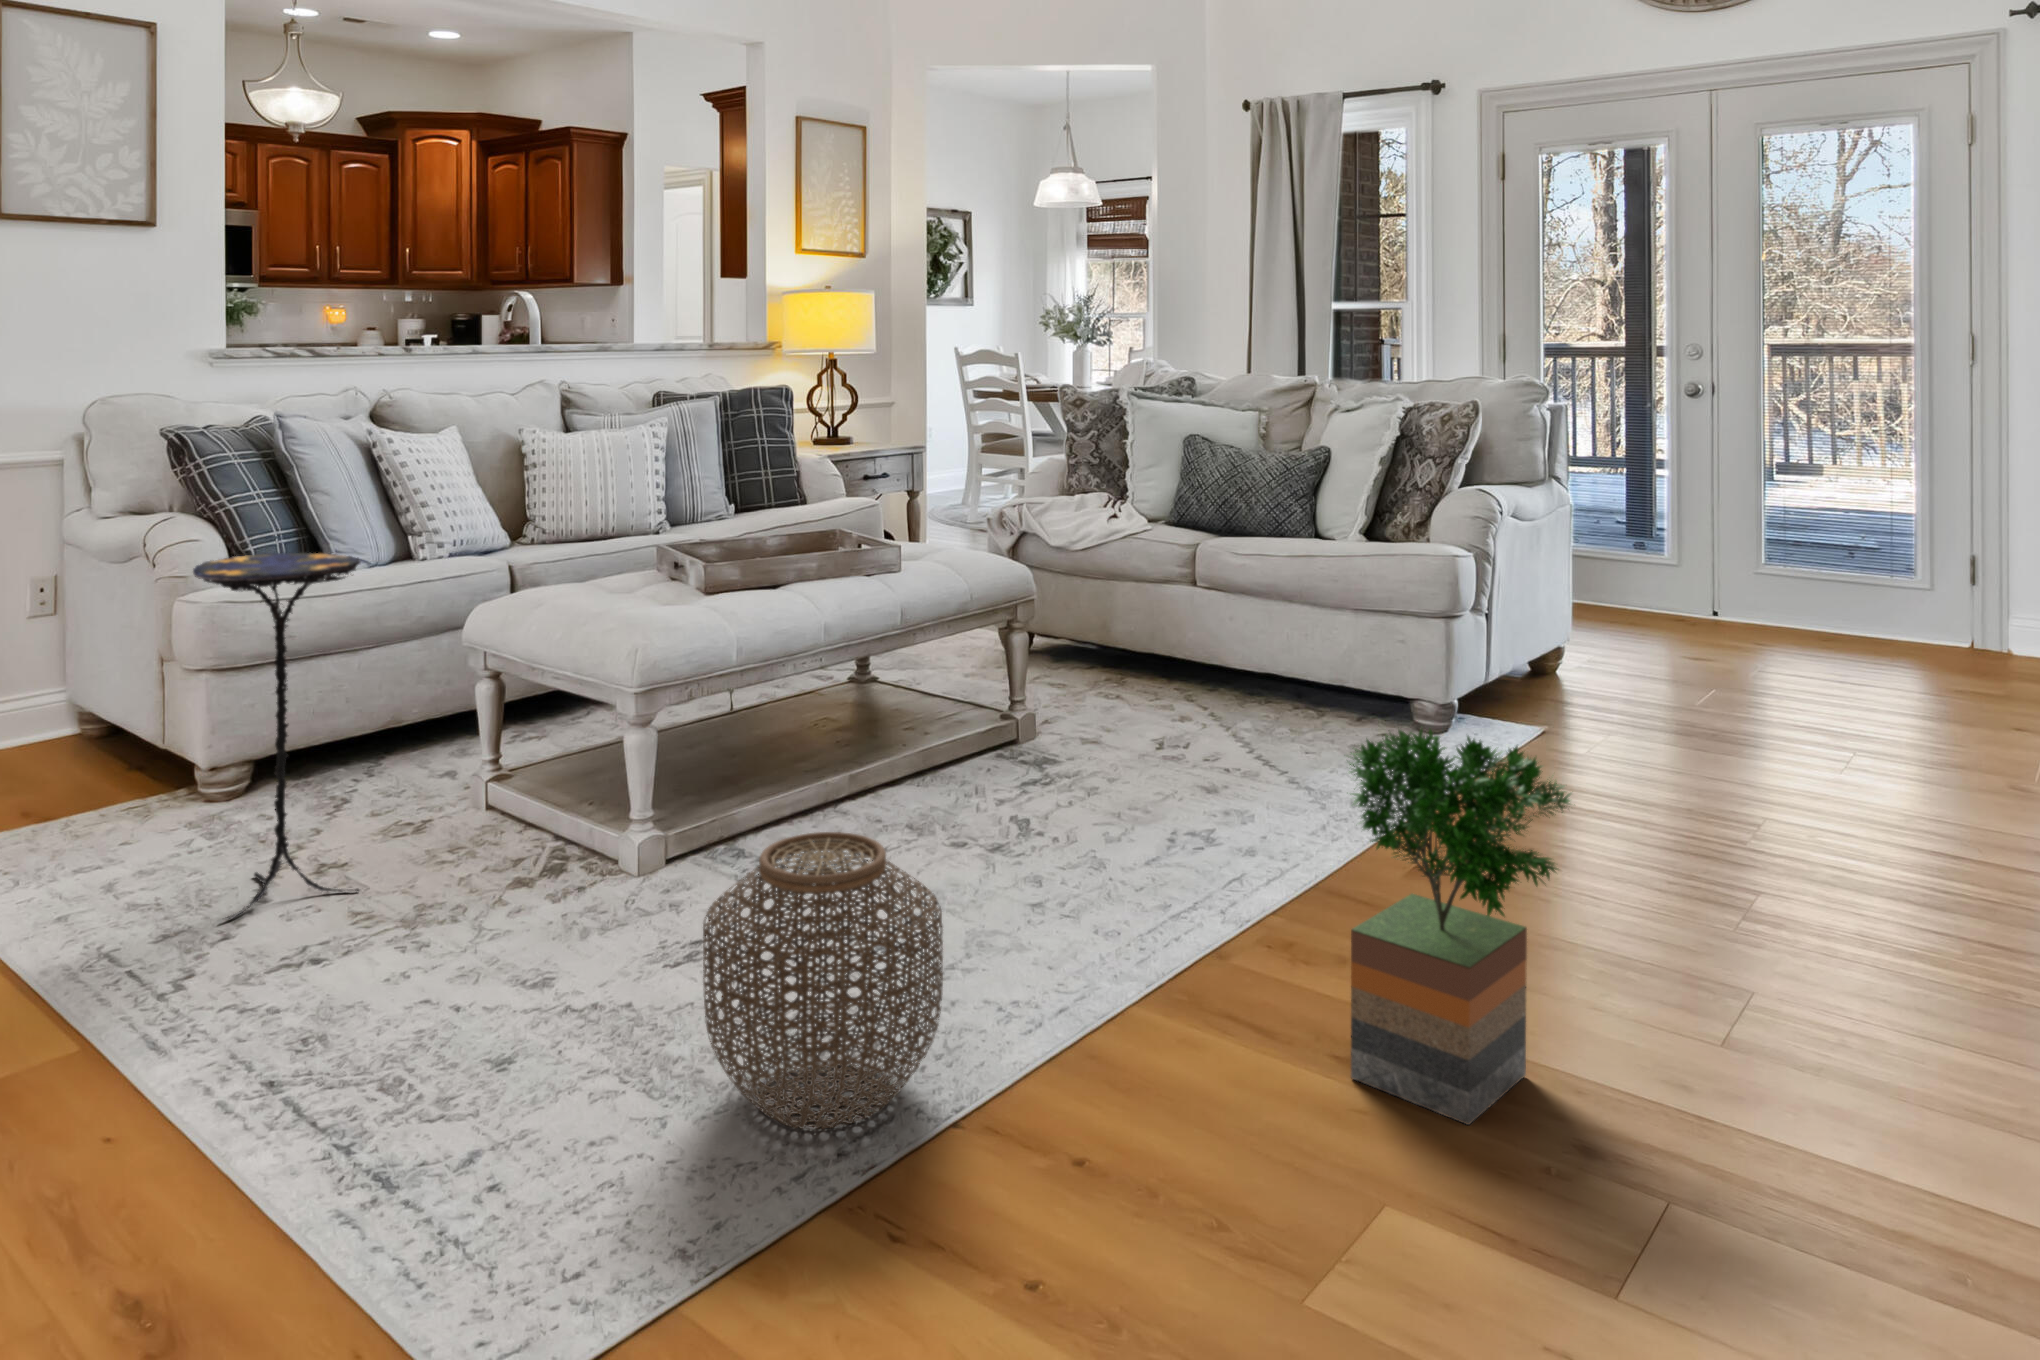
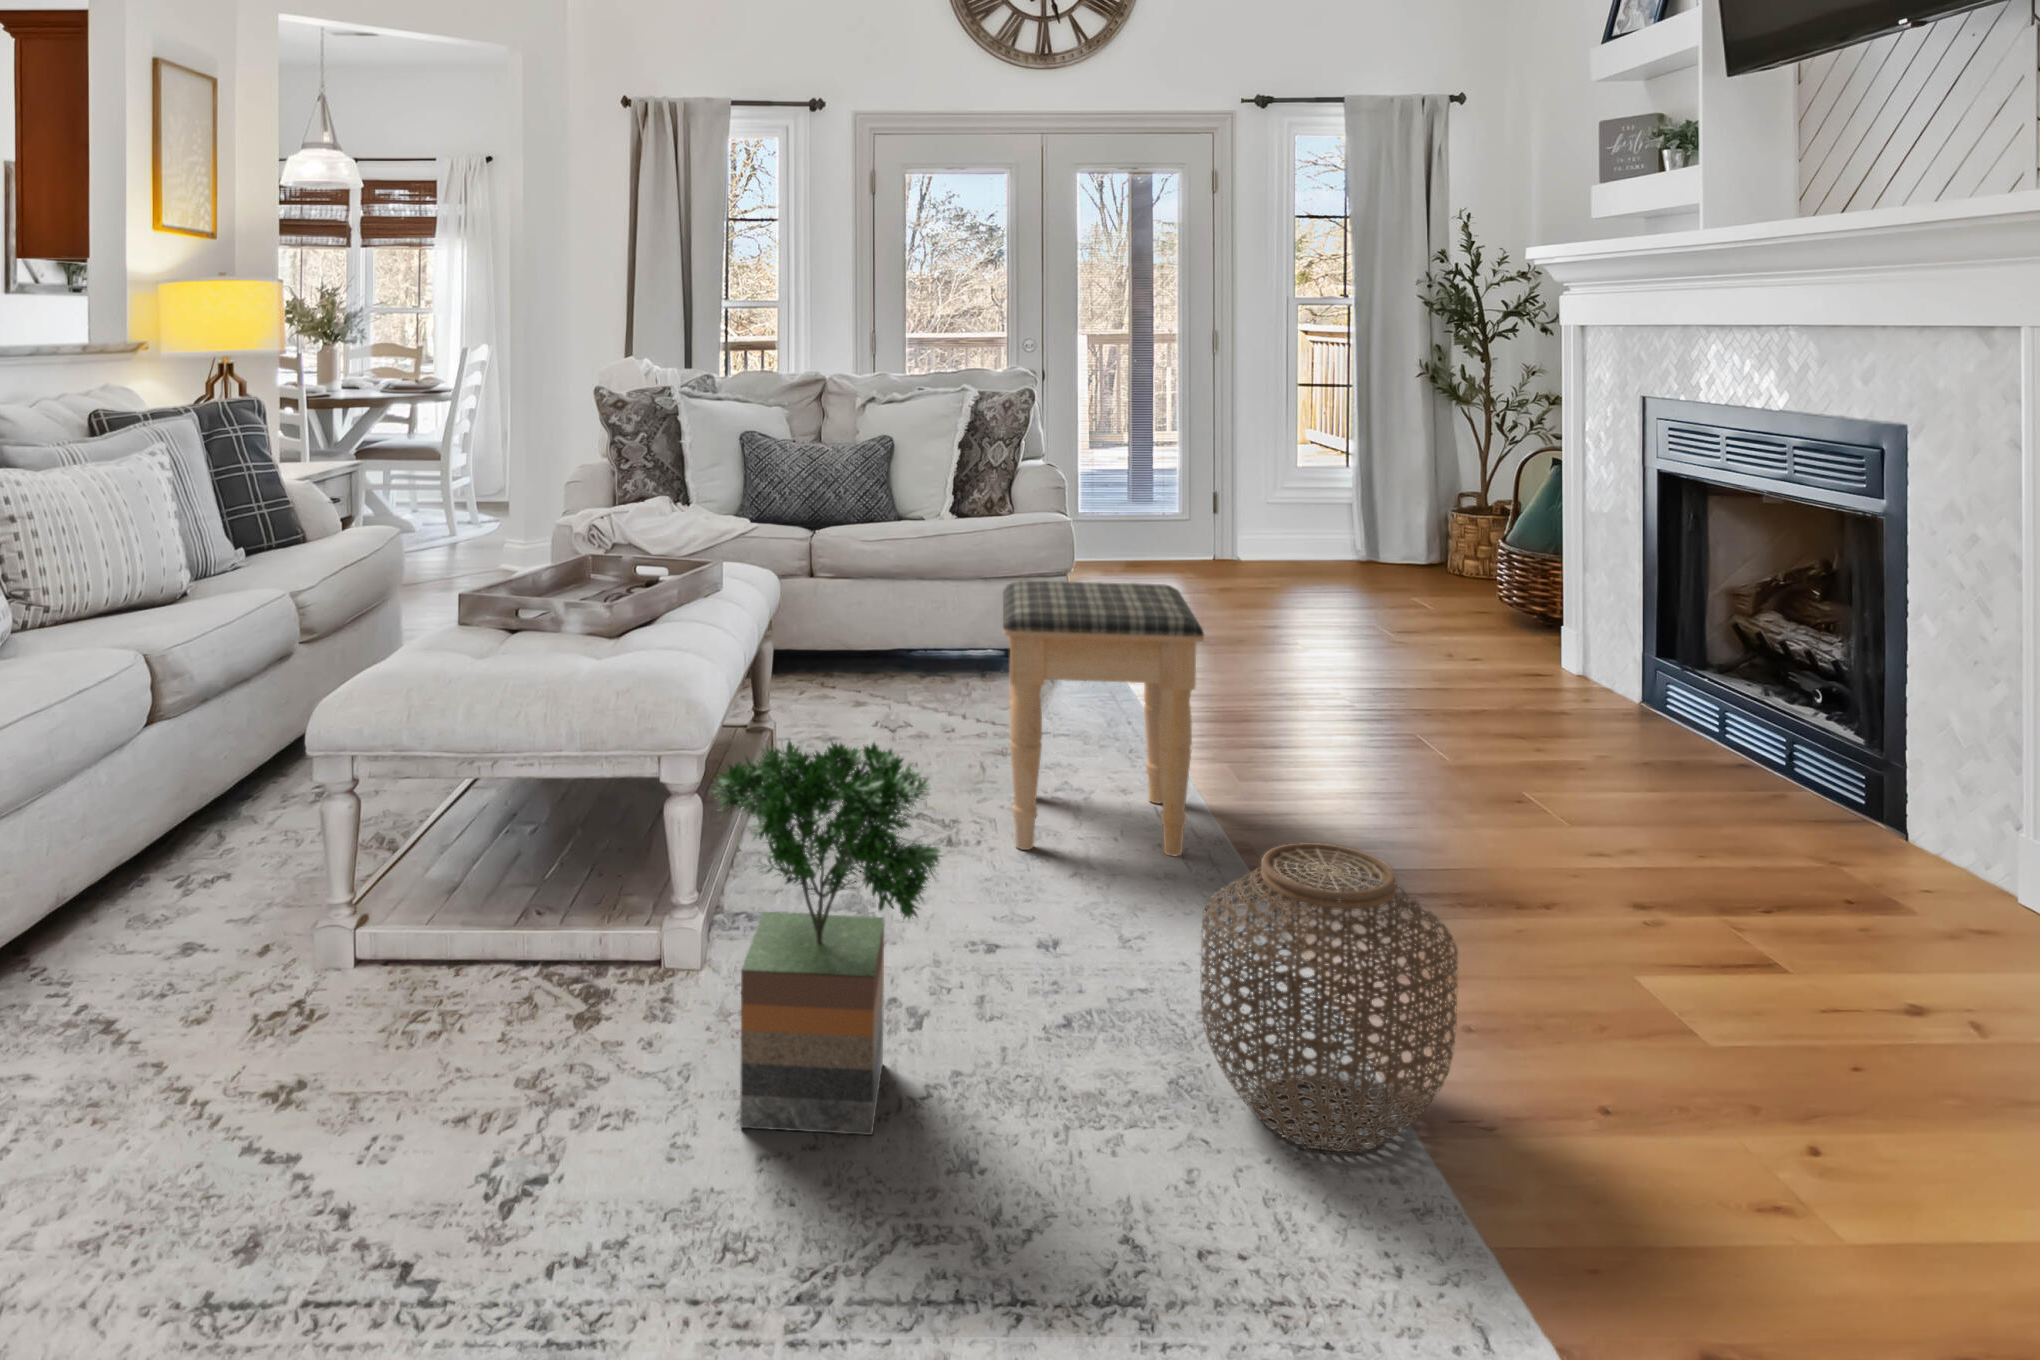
side table: present [193,552,360,919] -> none [183,650,433,1236]
footstool: none [1023,594,1294,900] -> present [1003,580,1204,856]
potted tree: present [1349,729,1571,1125] -> present [713,739,943,1135]

